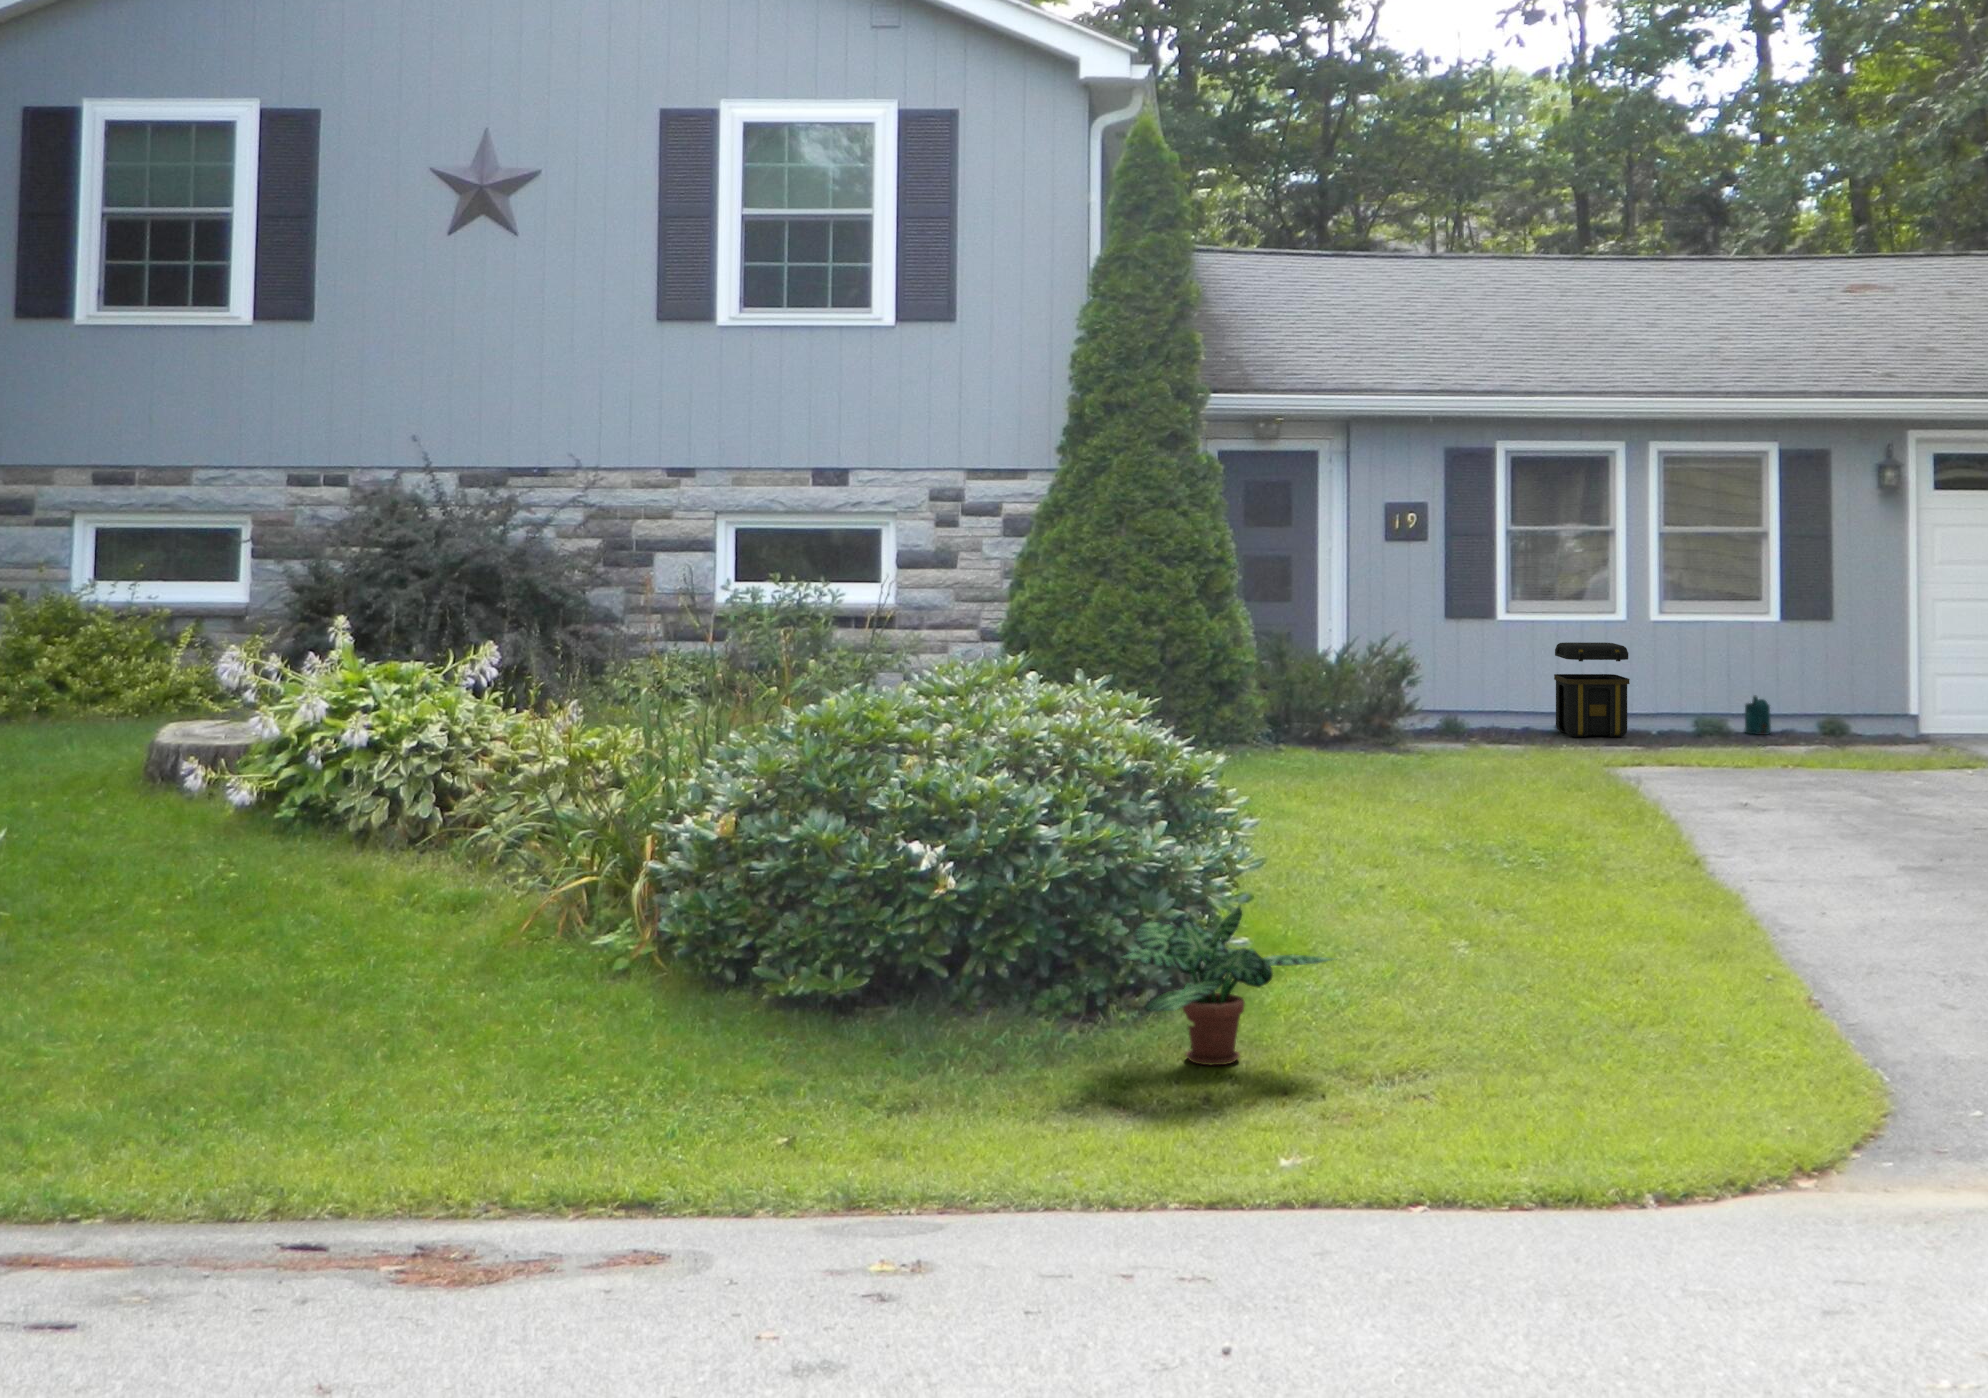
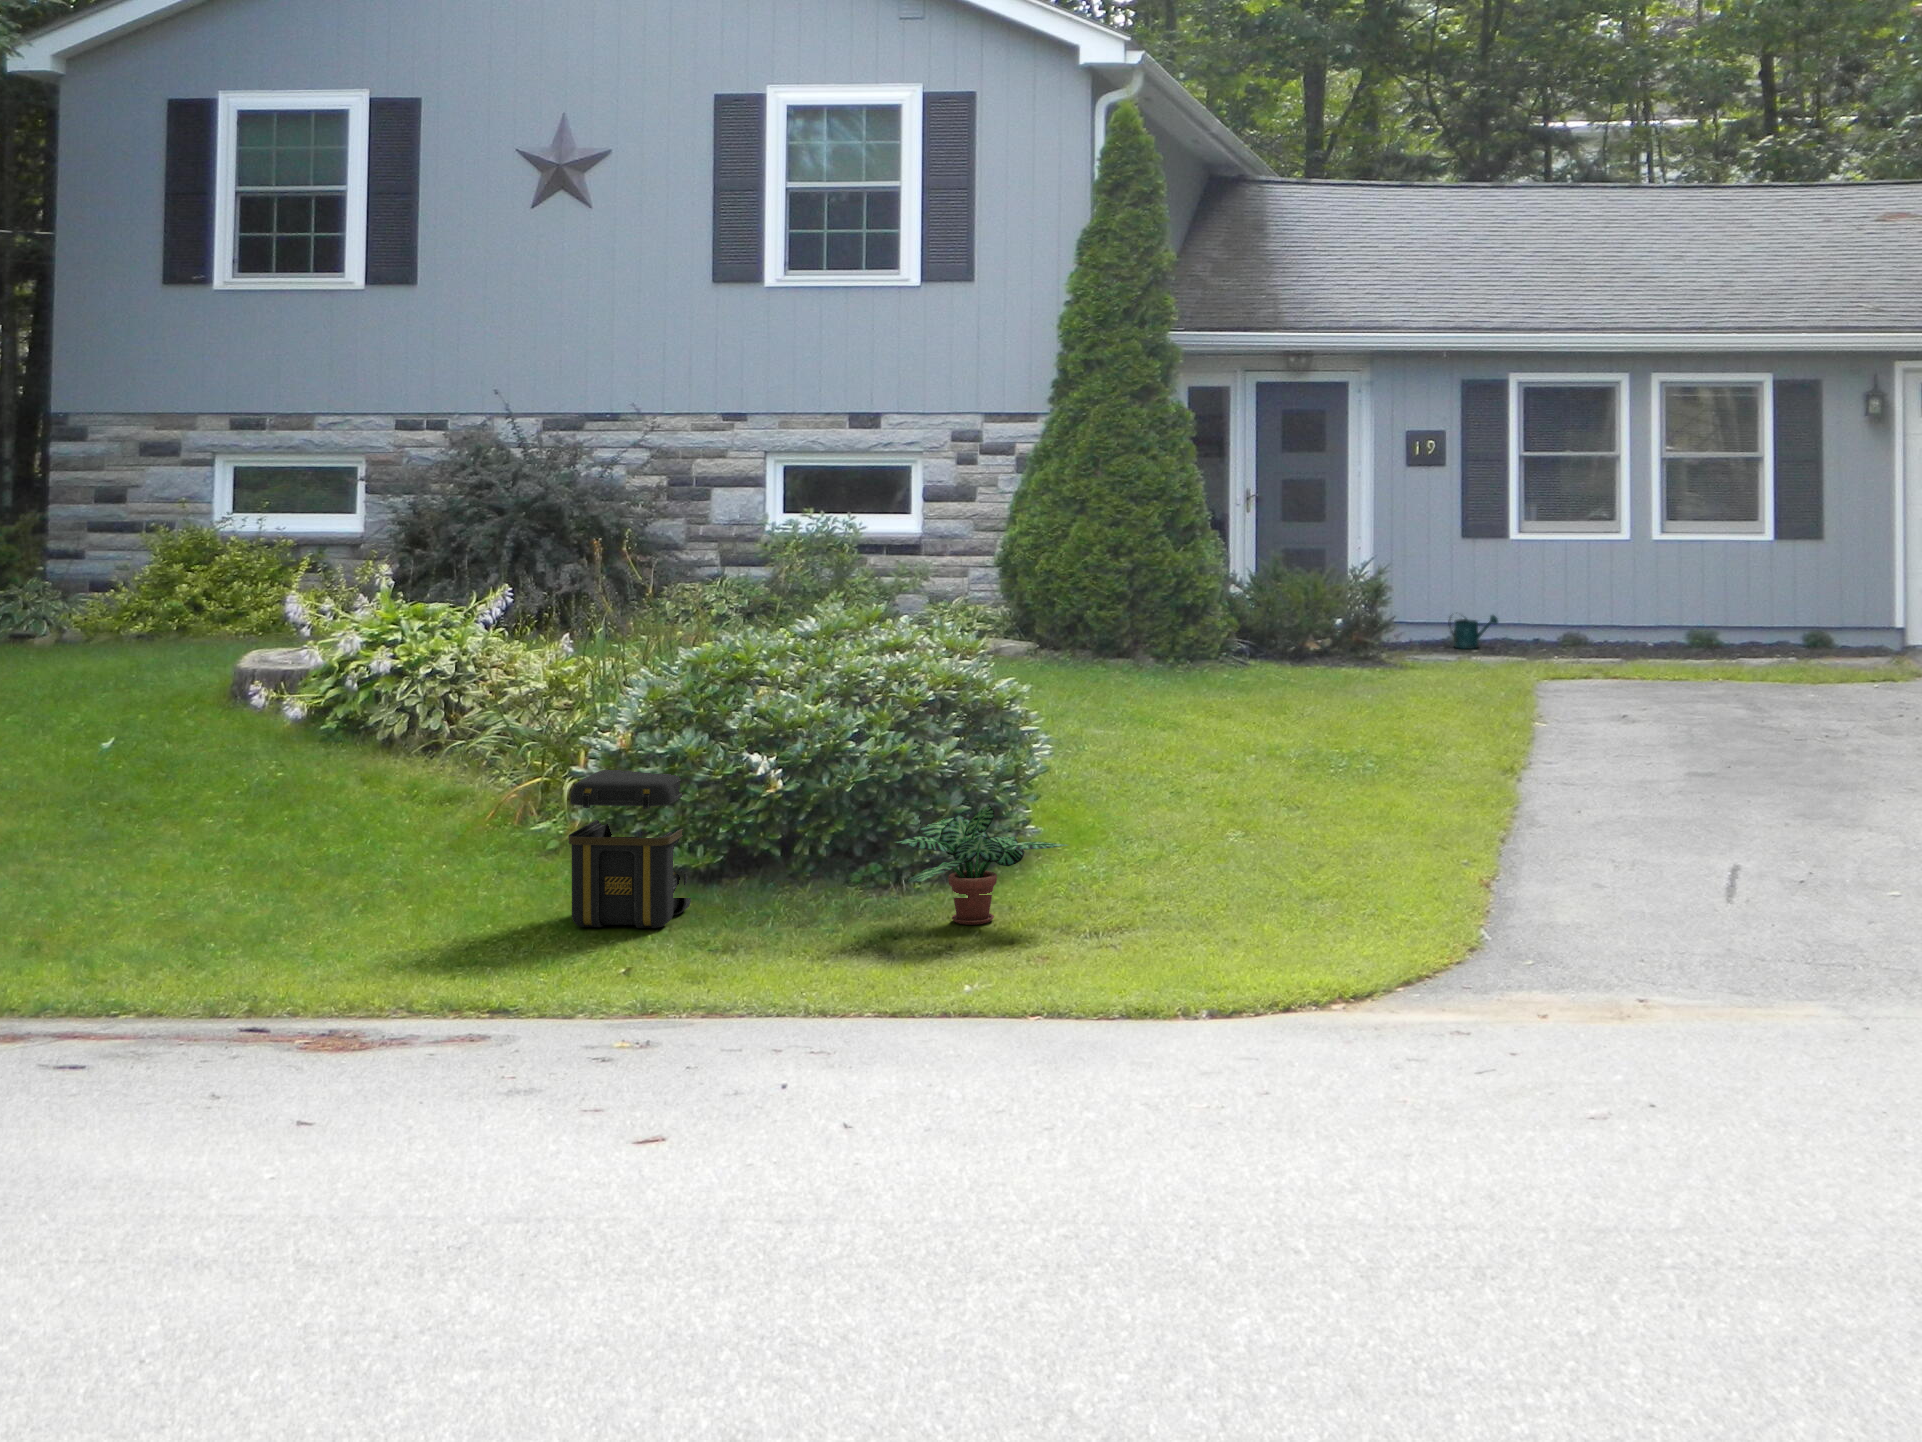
toolbox: present [1554,642,1630,737] -> present [569,769,691,928]
watering can: present [1745,695,1771,735] -> present [1450,615,1498,649]

